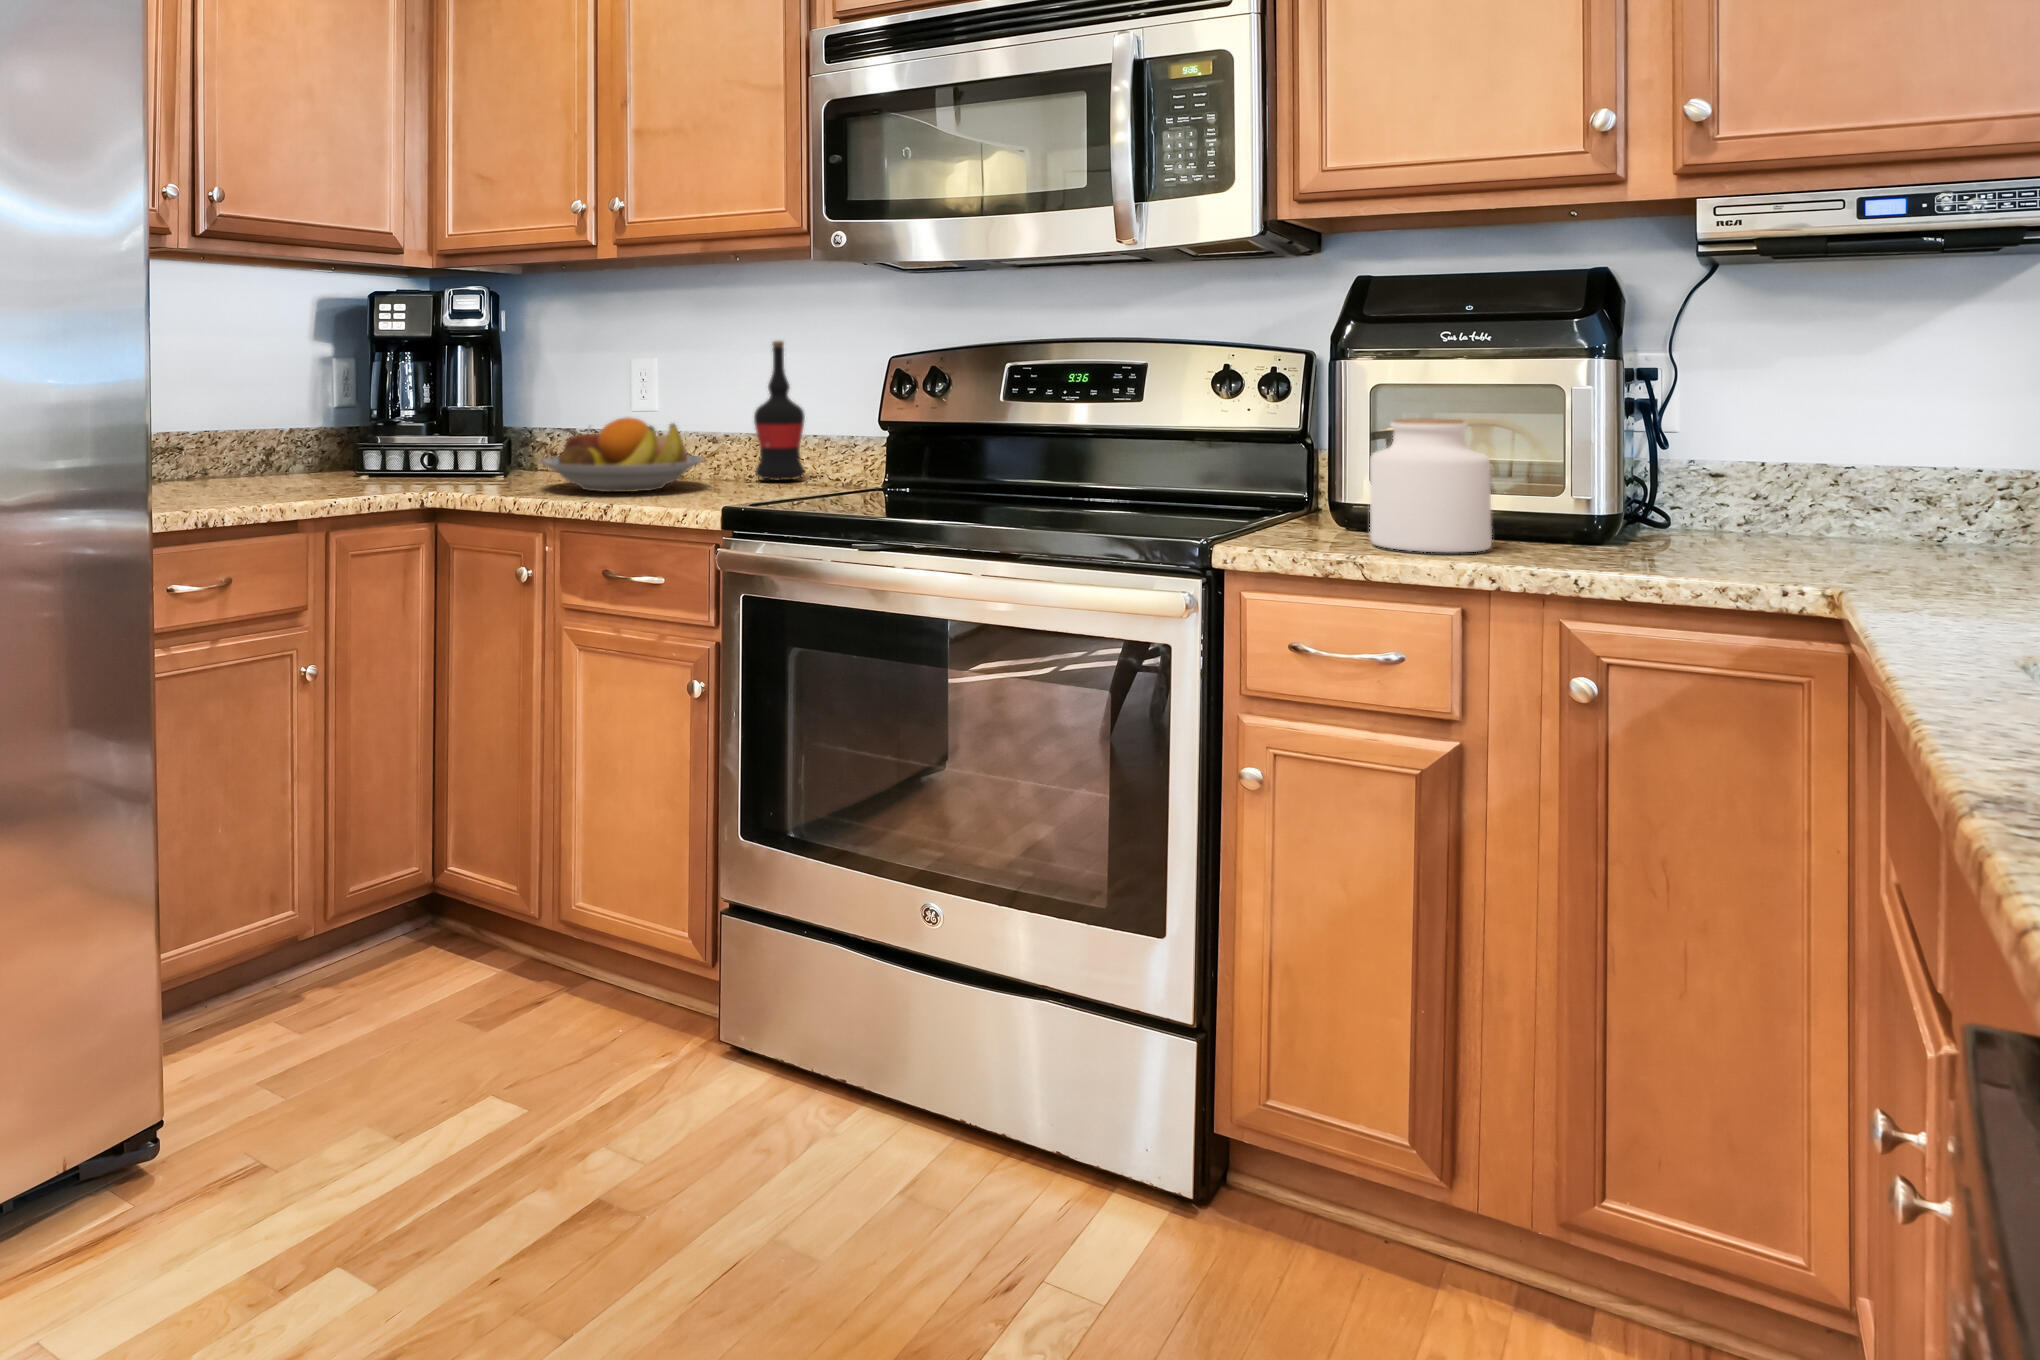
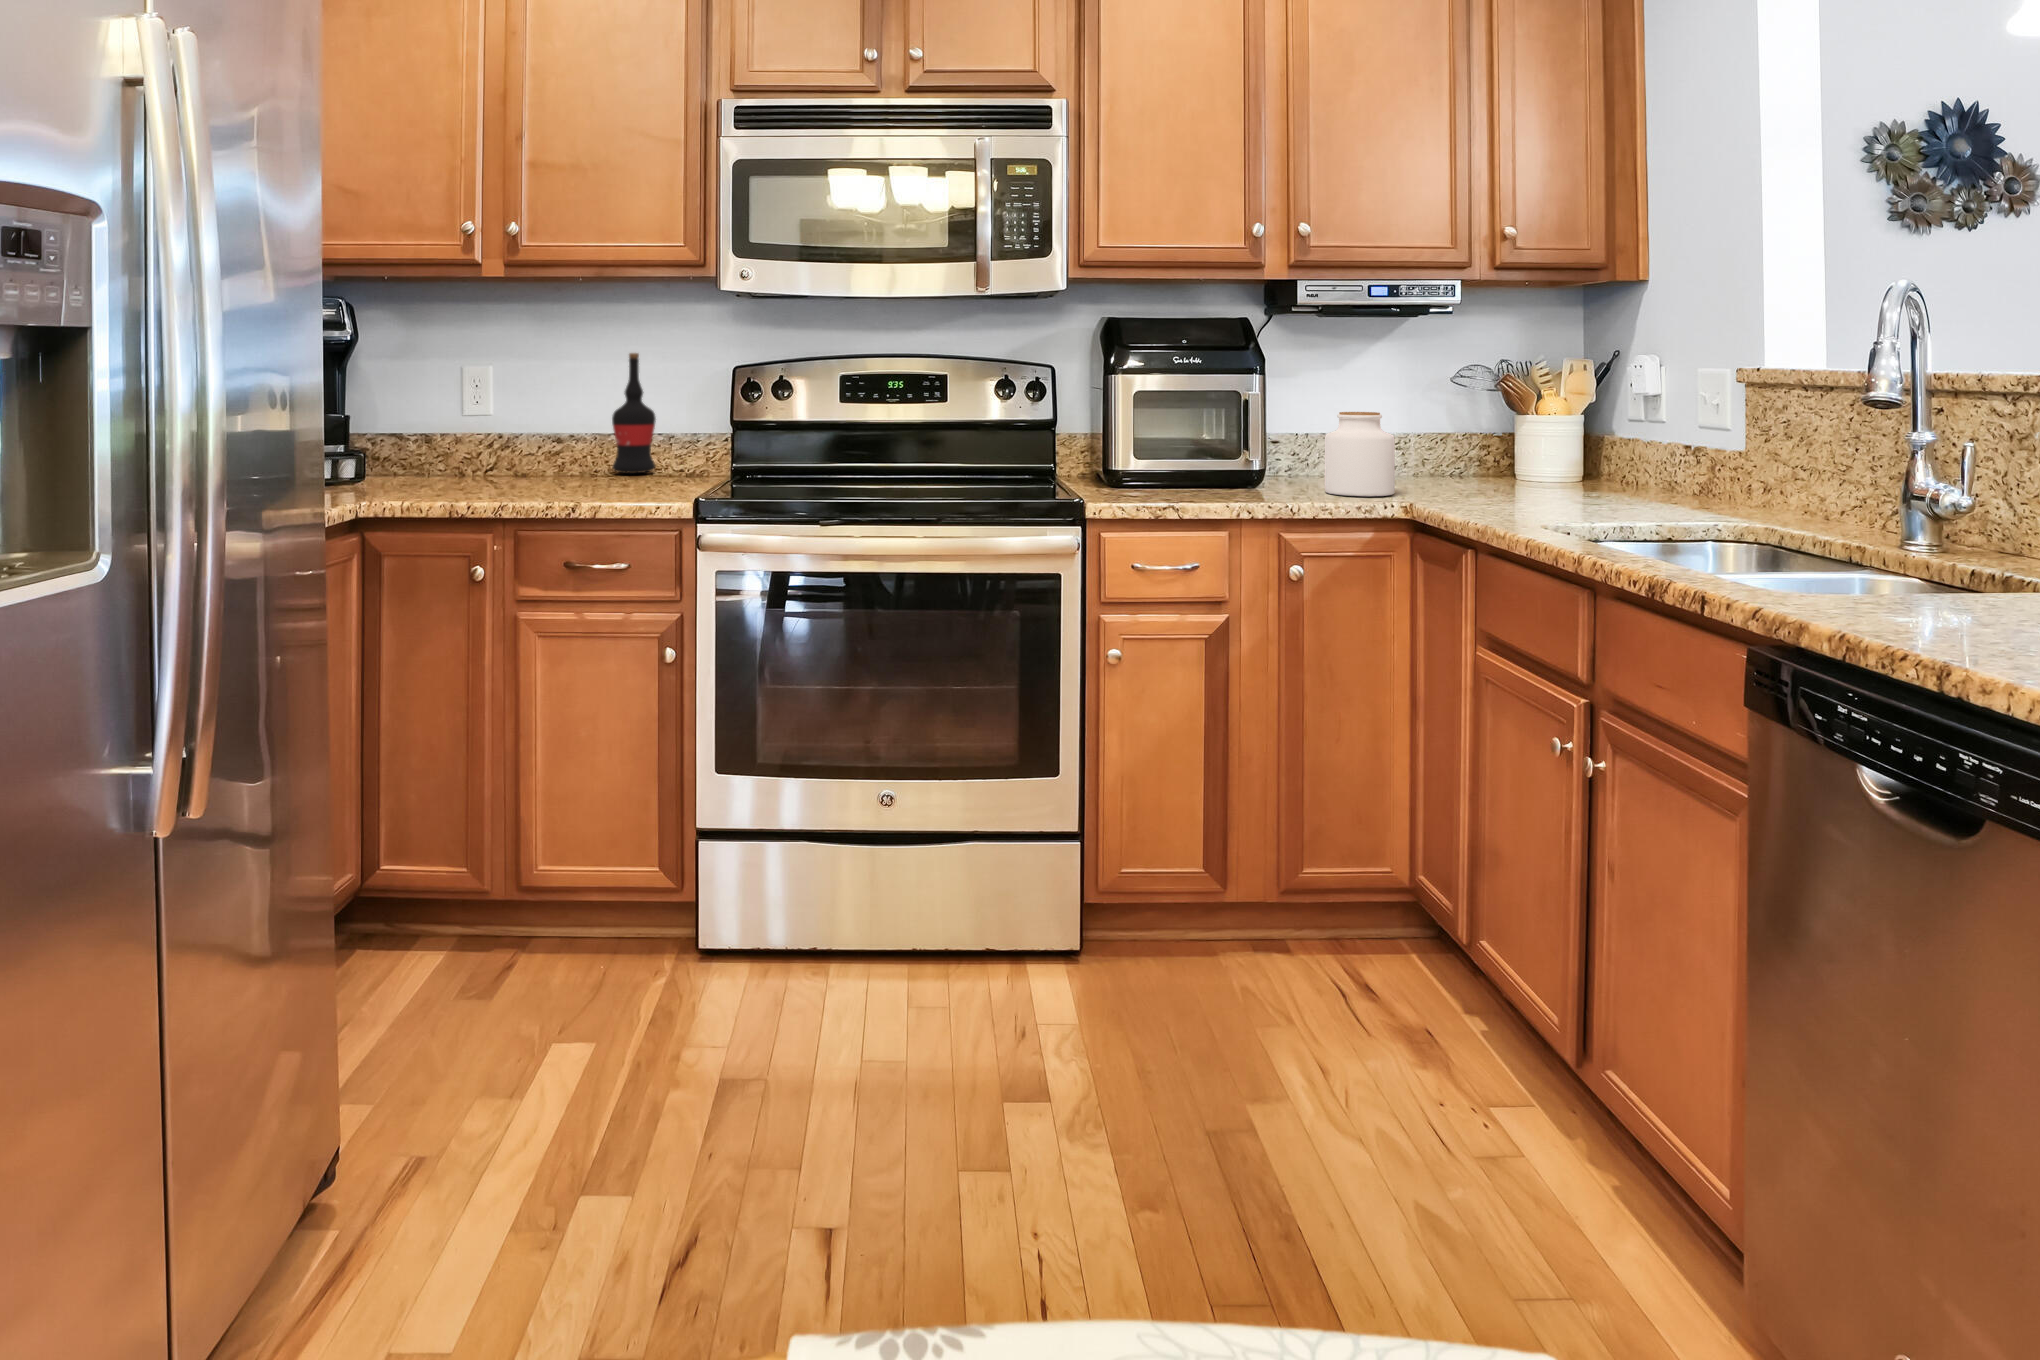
fruit bowl: present [539,417,705,492] -> none [431,421,594,490]
jar: present [1370,418,1492,552] -> present [1325,412,1395,496]

